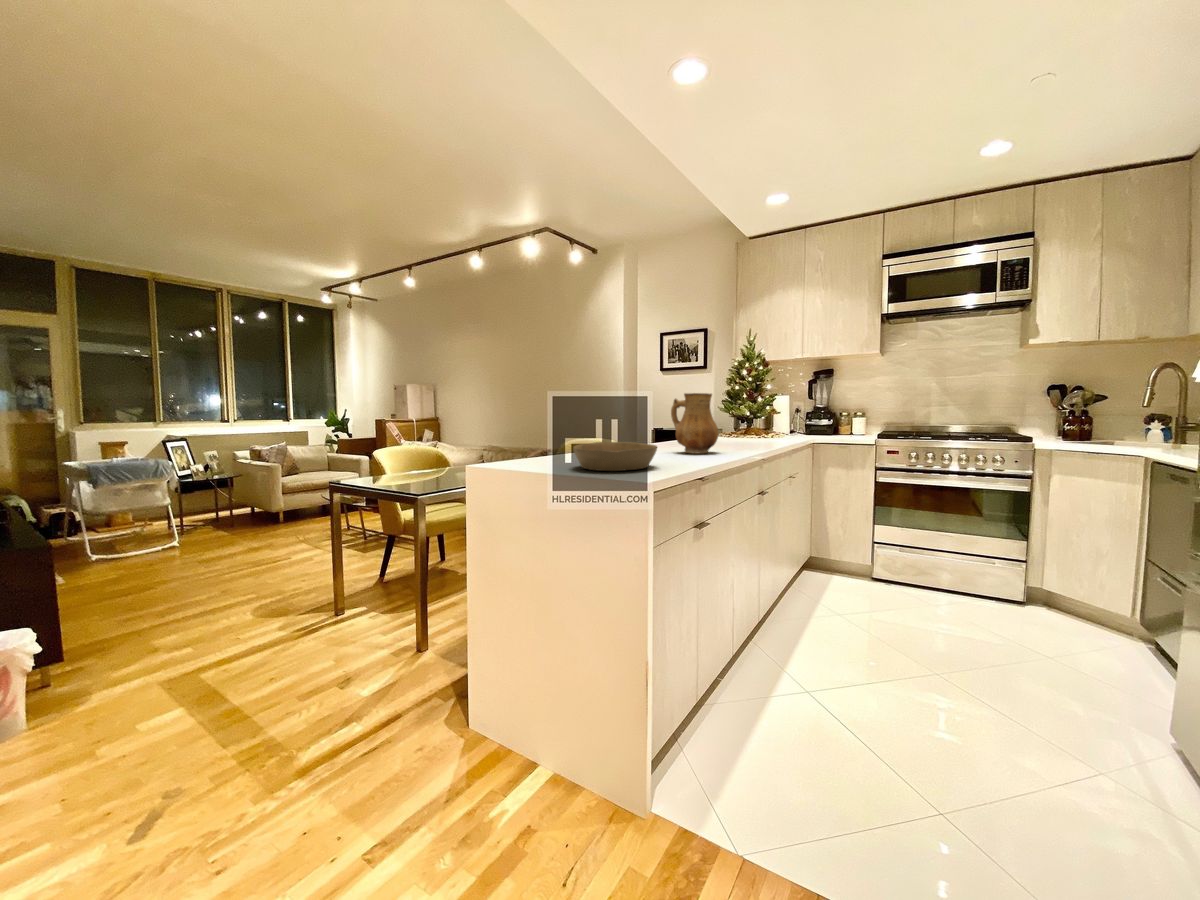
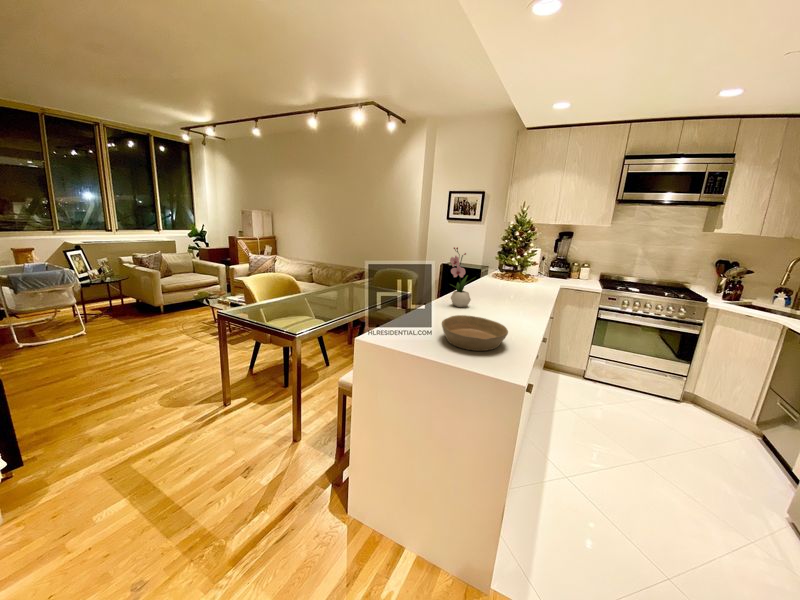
flower arrangement: none [616,372,652,452] -> present [450,247,472,307]
ceramic pitcher: present [671,393,718,454] -> none [491,268,526,315]

